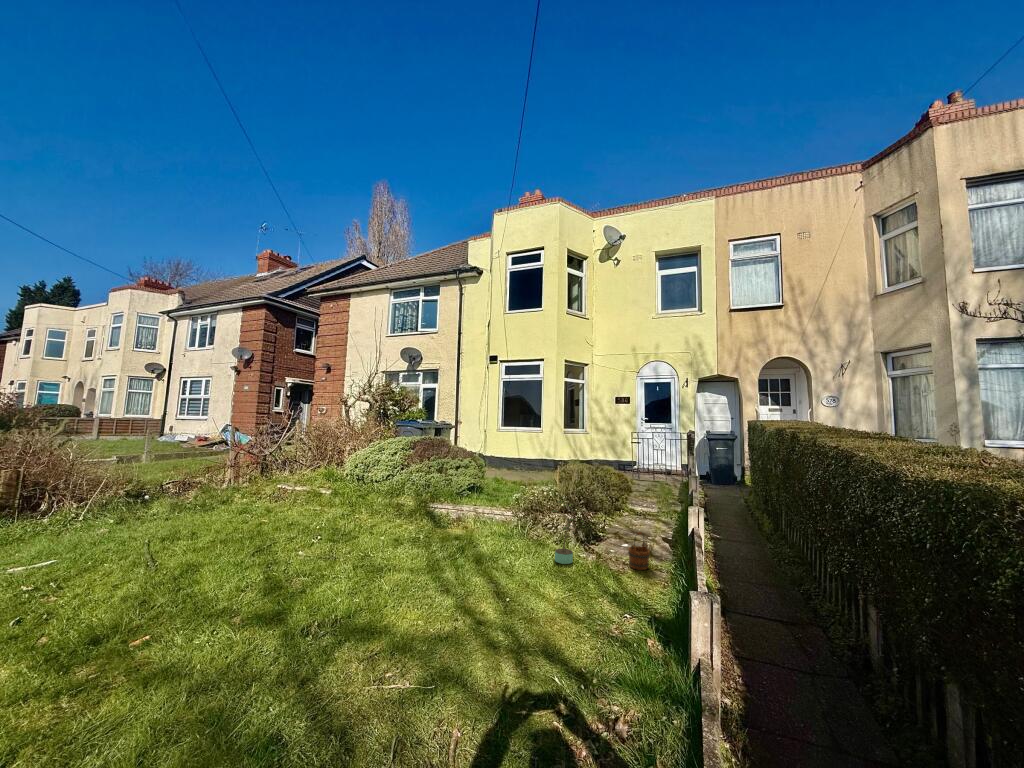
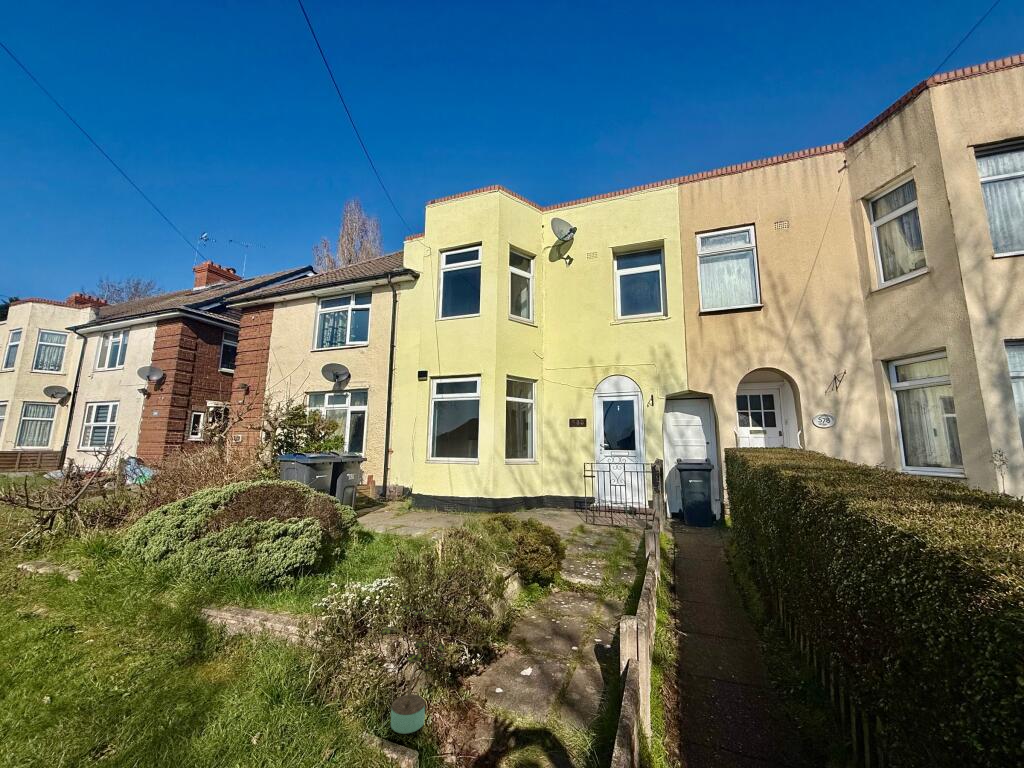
wooden bucket: present [628,532,650,570] -> none [524,665,563,745]

